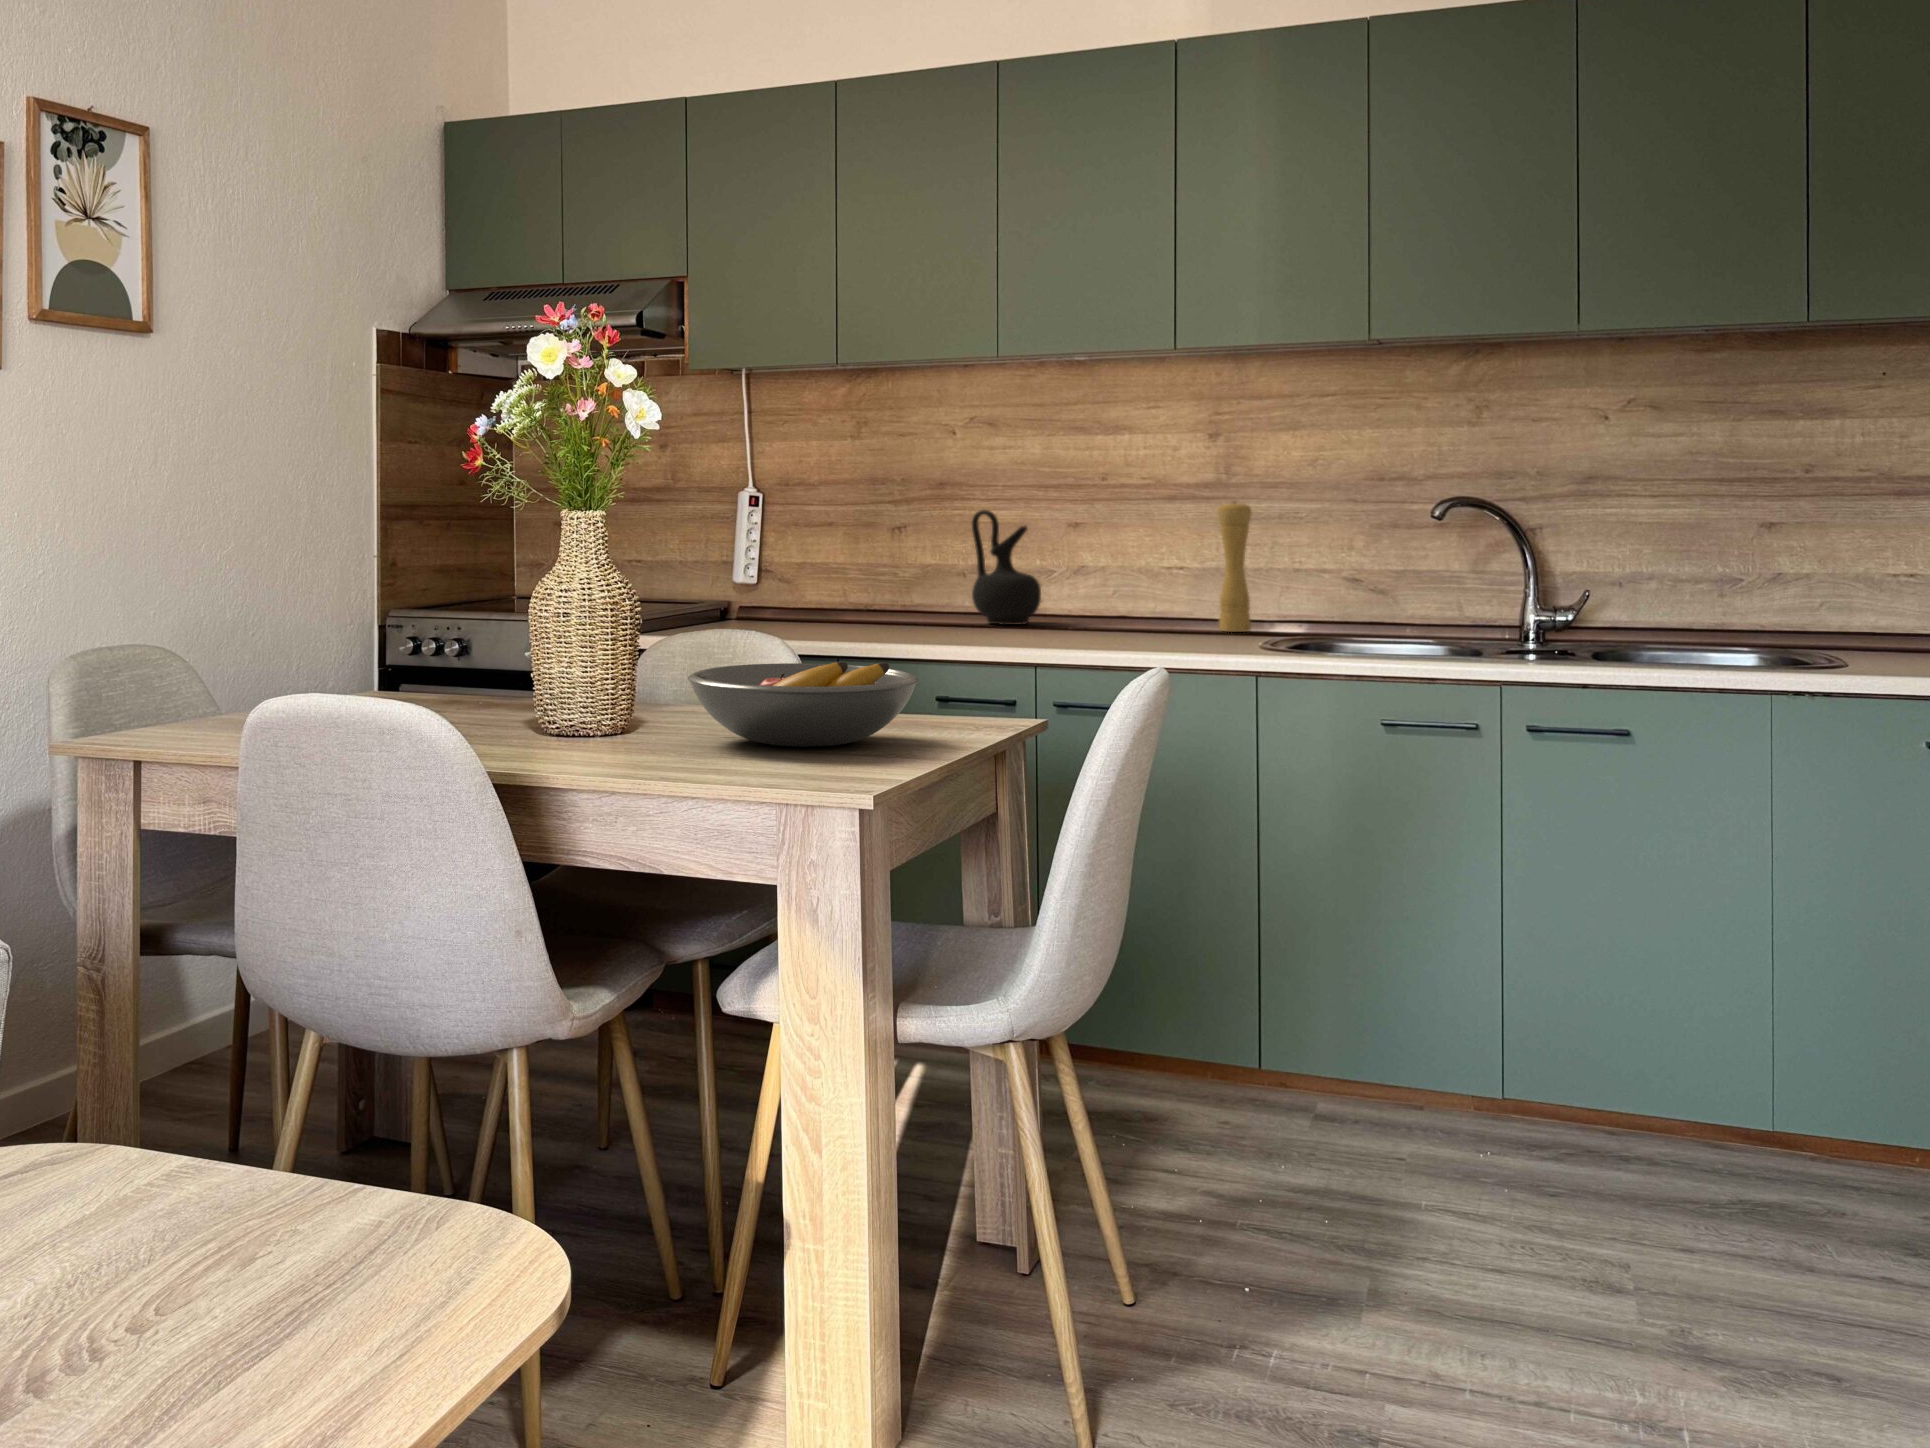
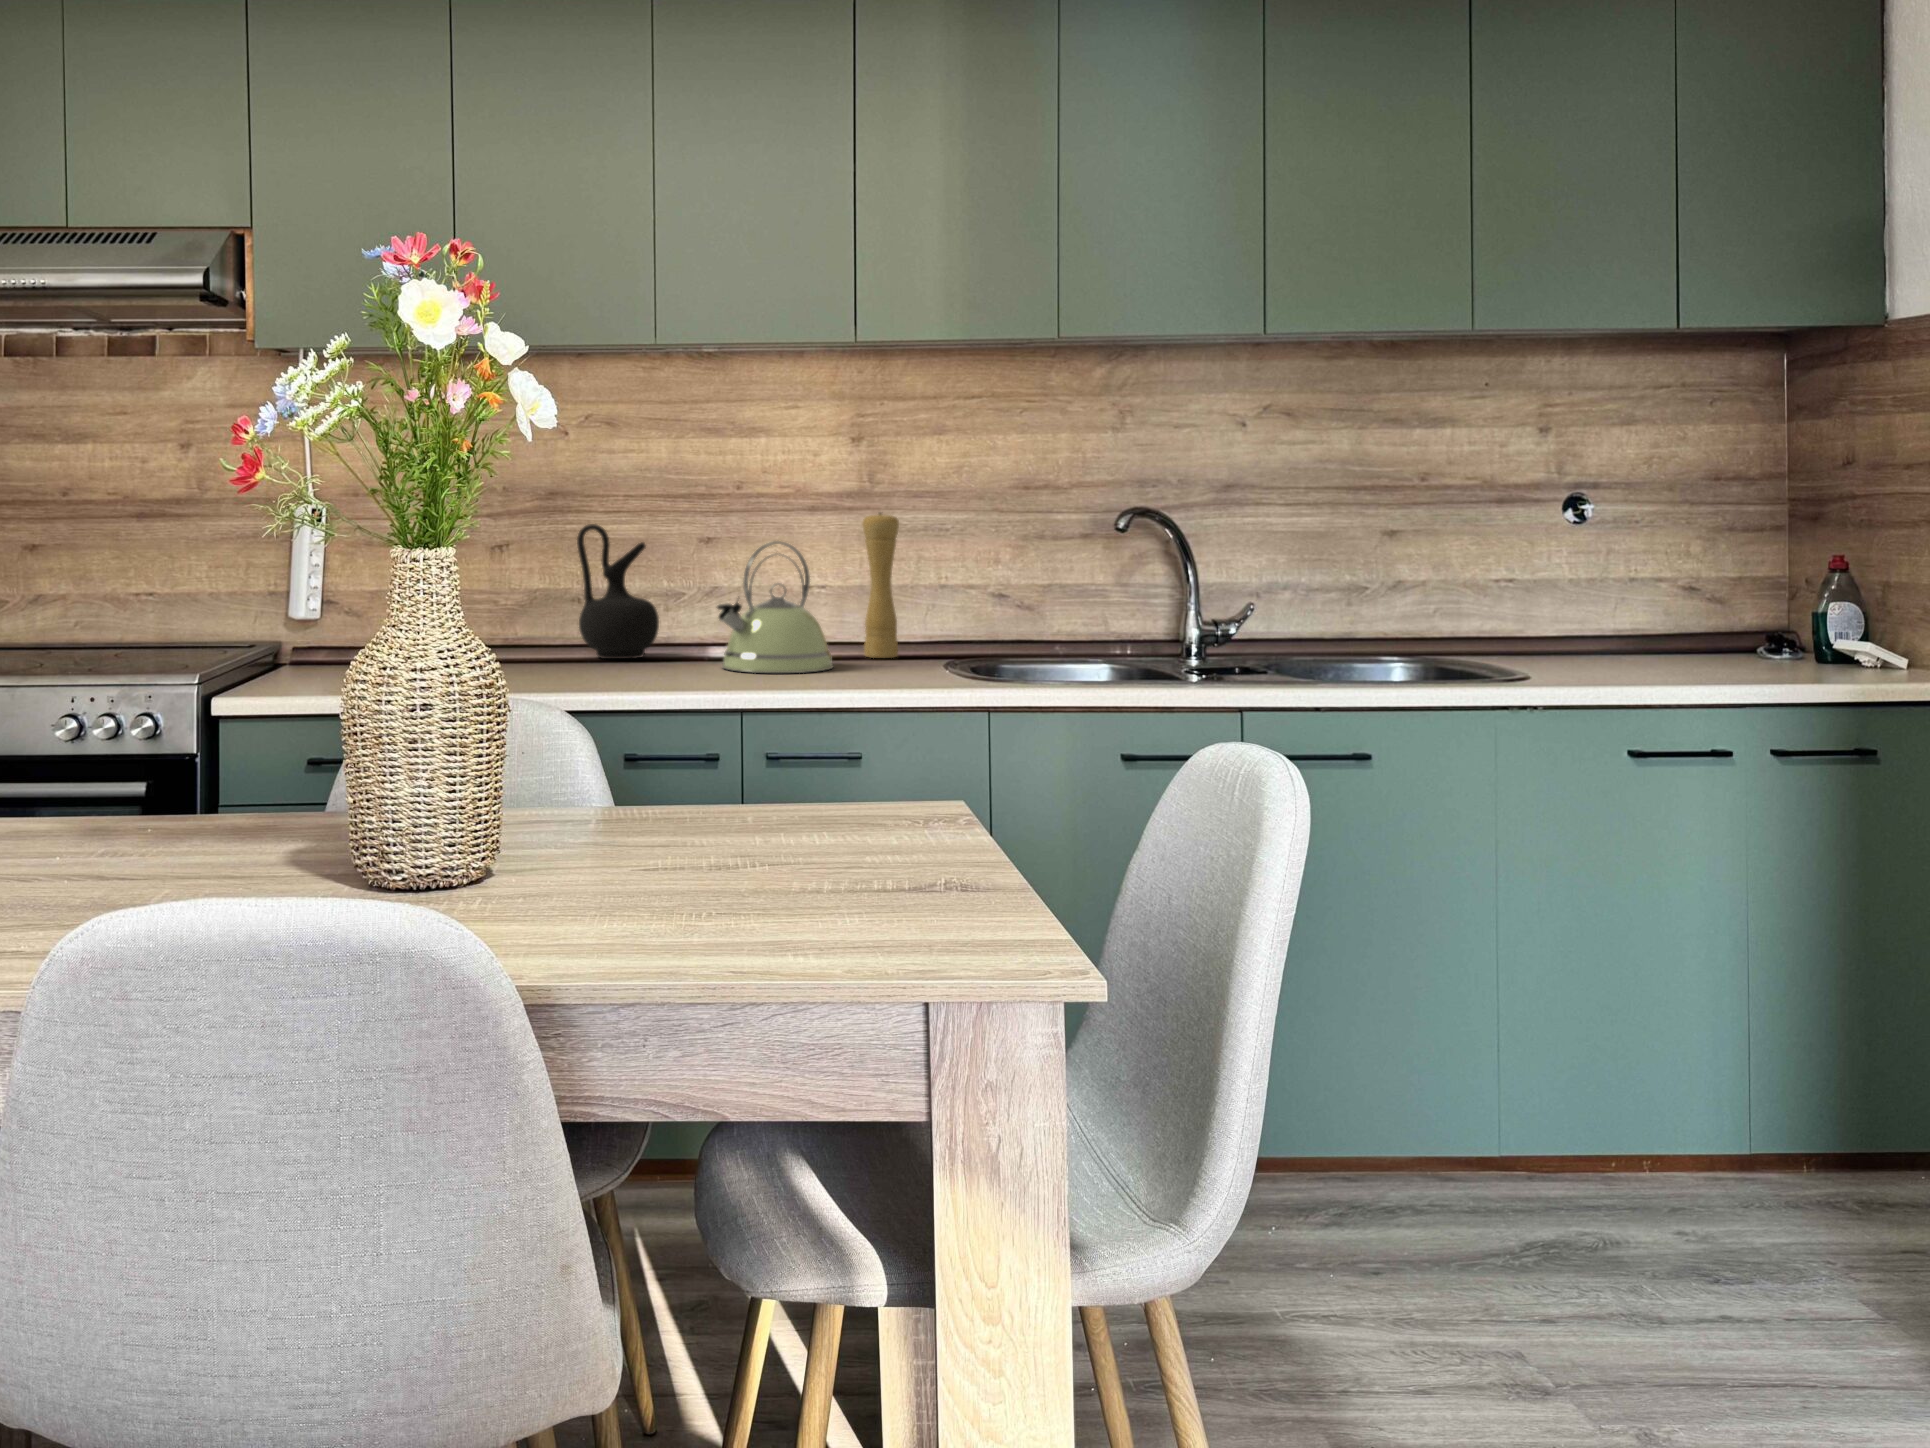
kettle: none [1060,525,1171,638] -> present [717,541,833,673]
fruit bowl: present [688,662,919,747] -> none [571,750,892,875]

